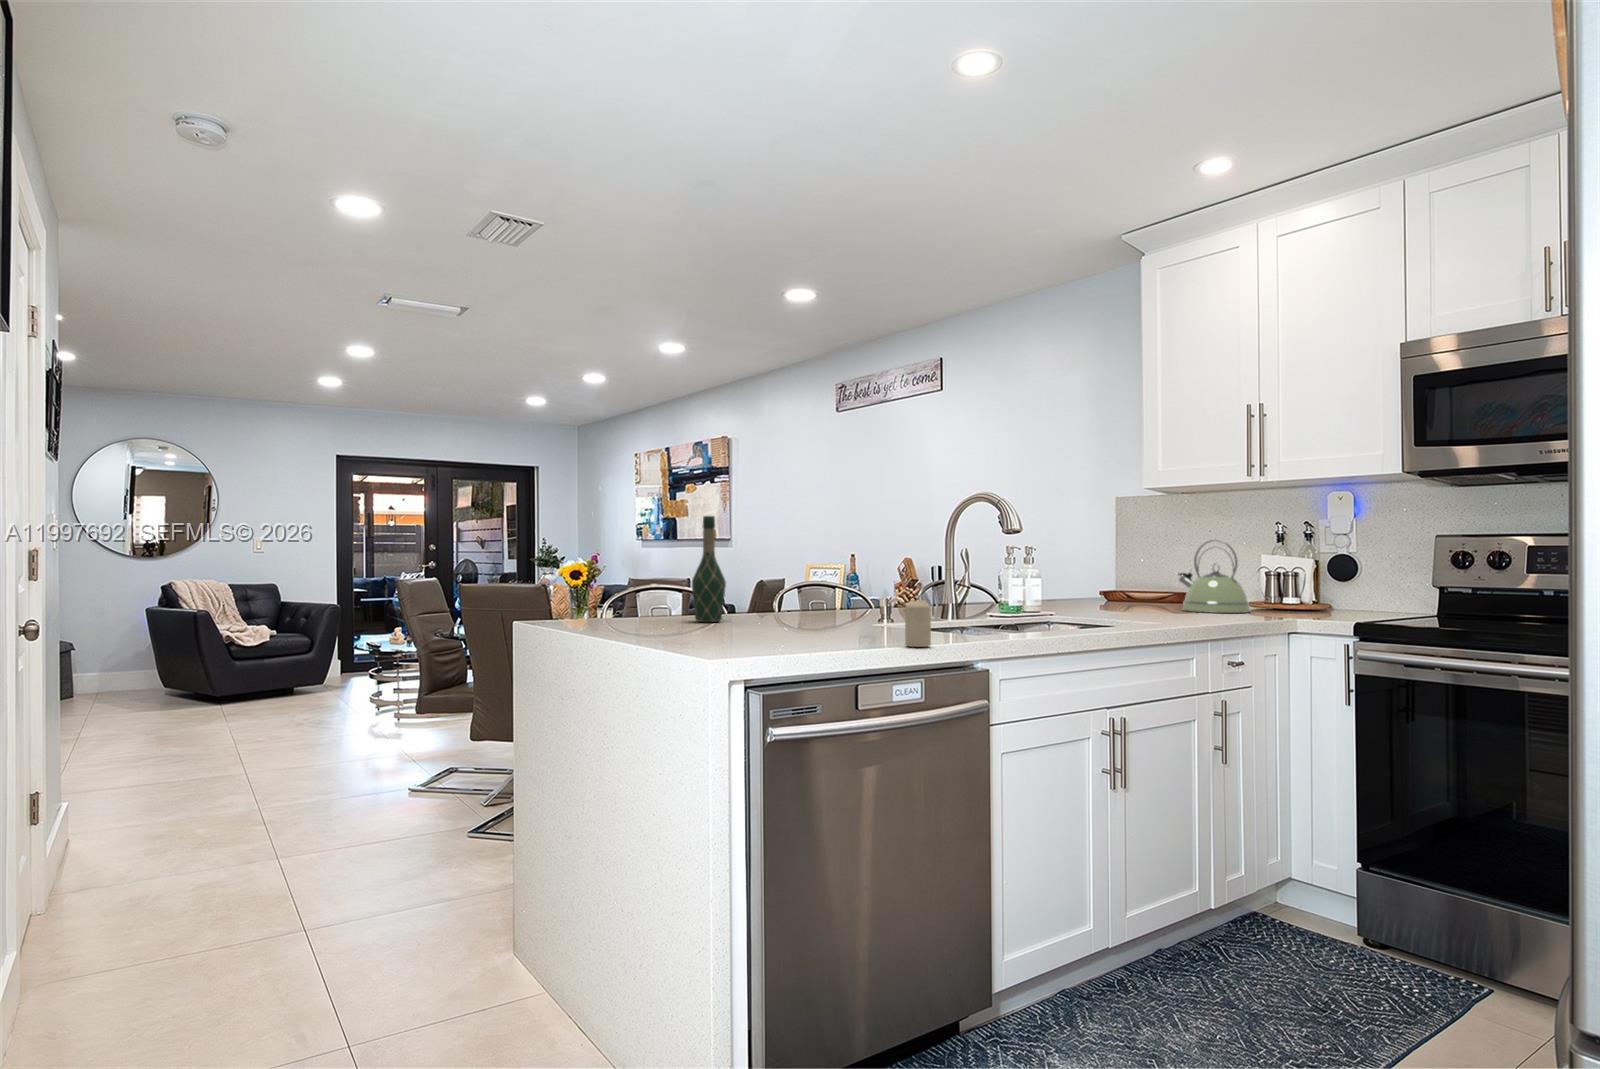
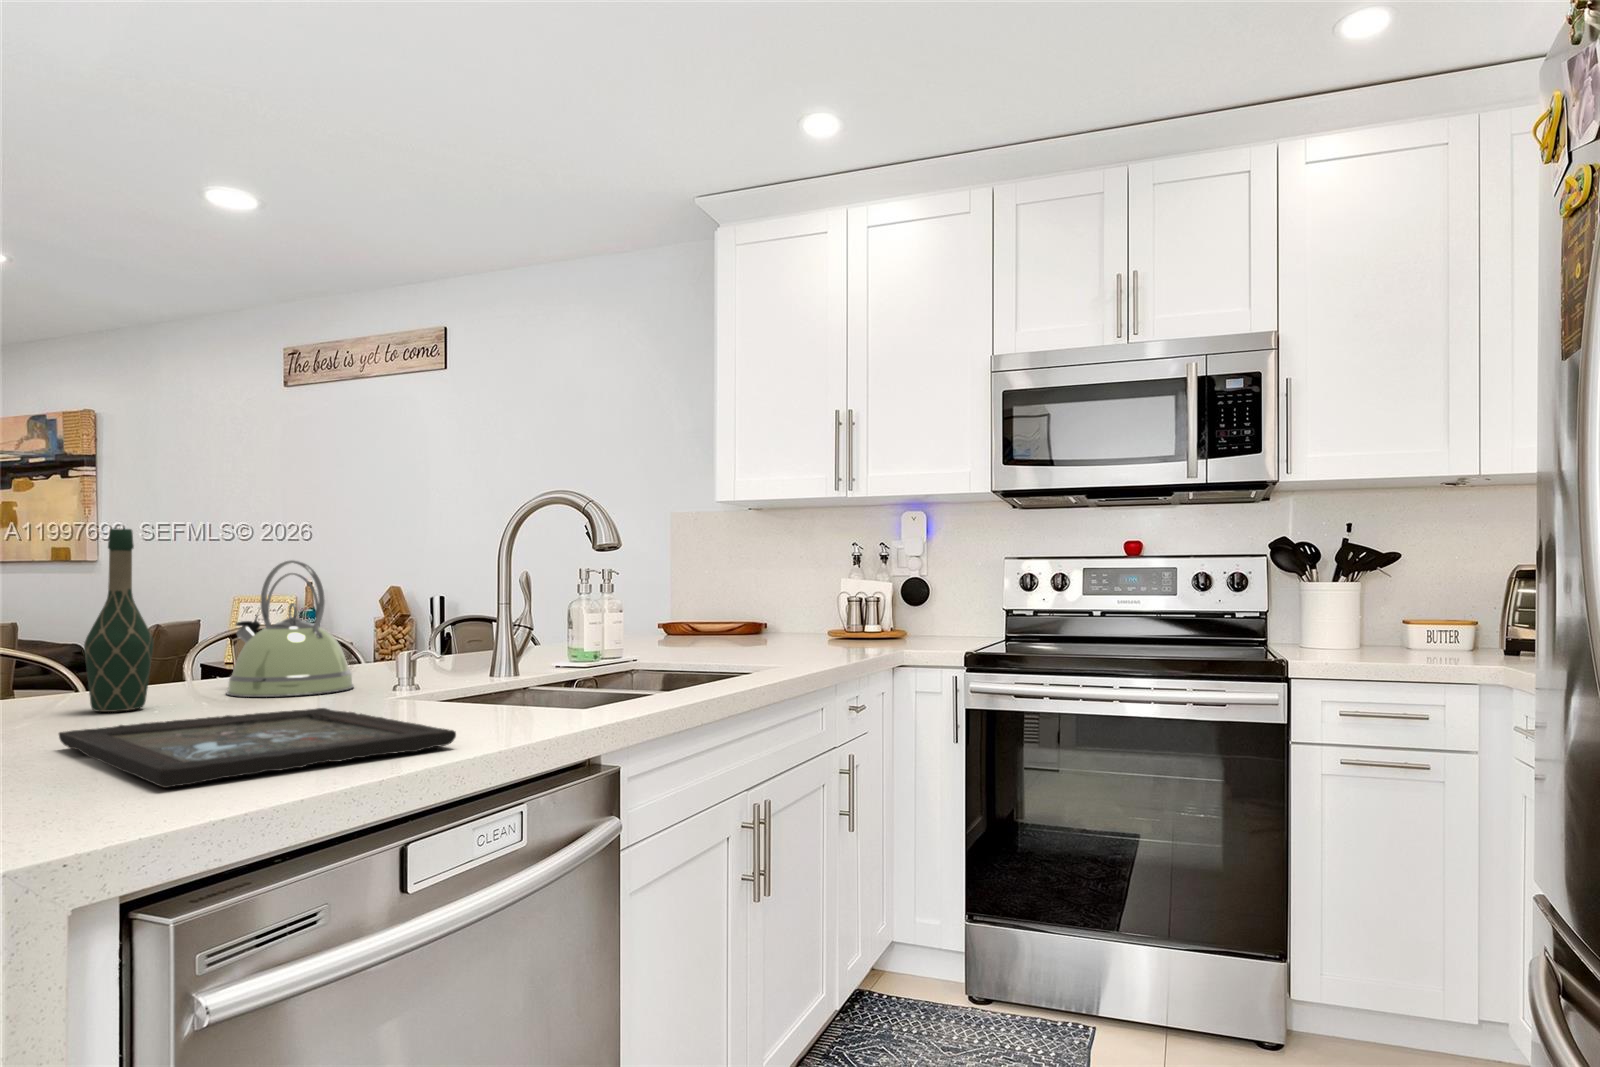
kettle: present [1178,540,1250,613] -> present [226,560,354,697]
candle: present [905,600,931,647] -> none [517,662,558,737]
tray: none [672,625,863,651] -> present [59,708,456,788]

